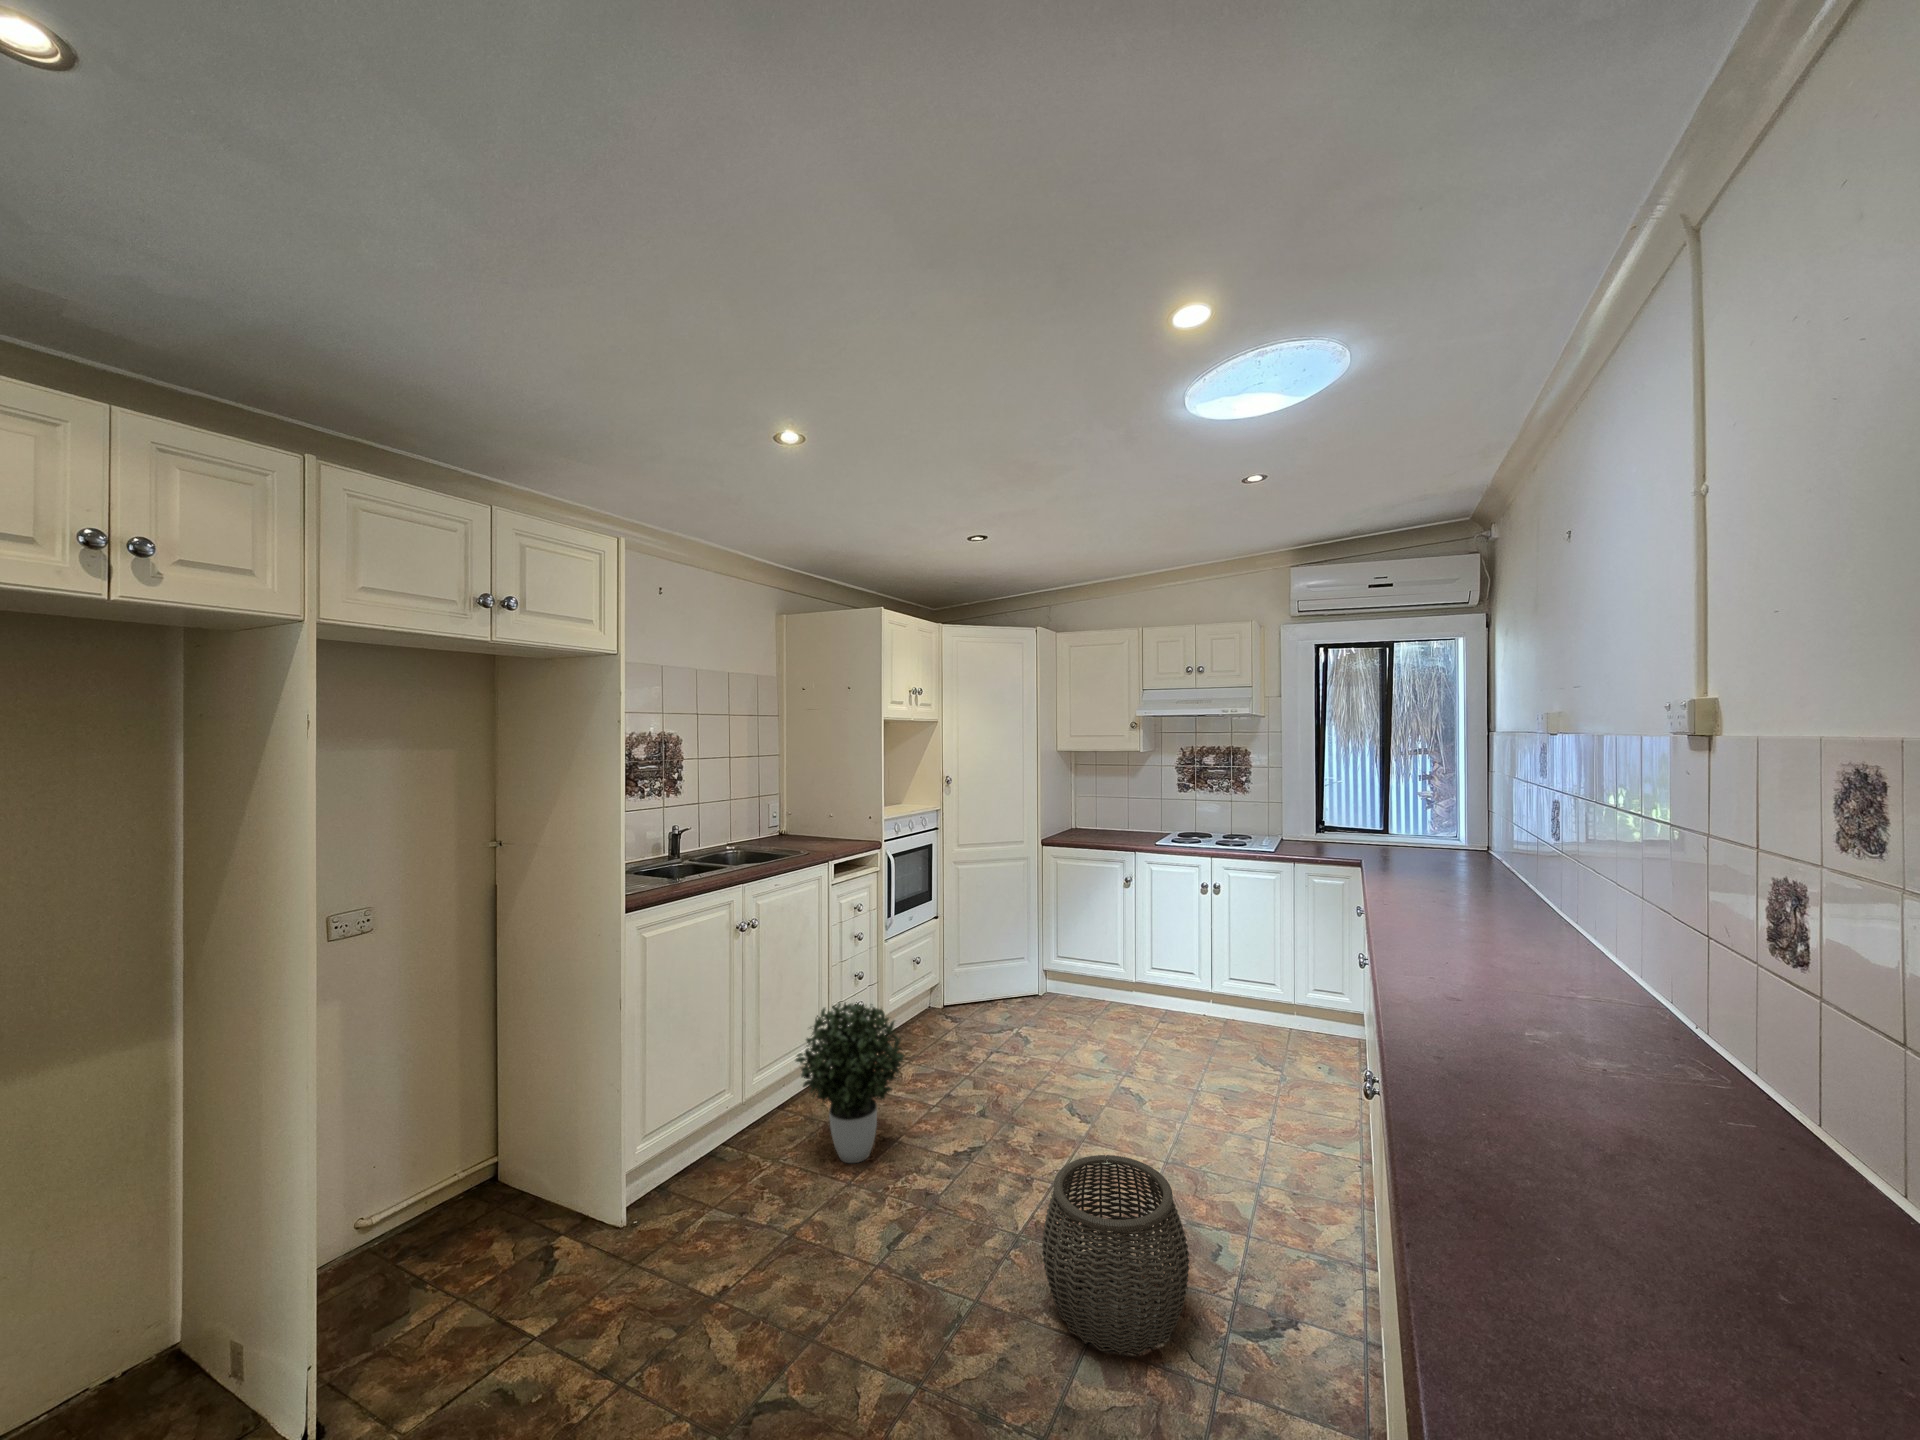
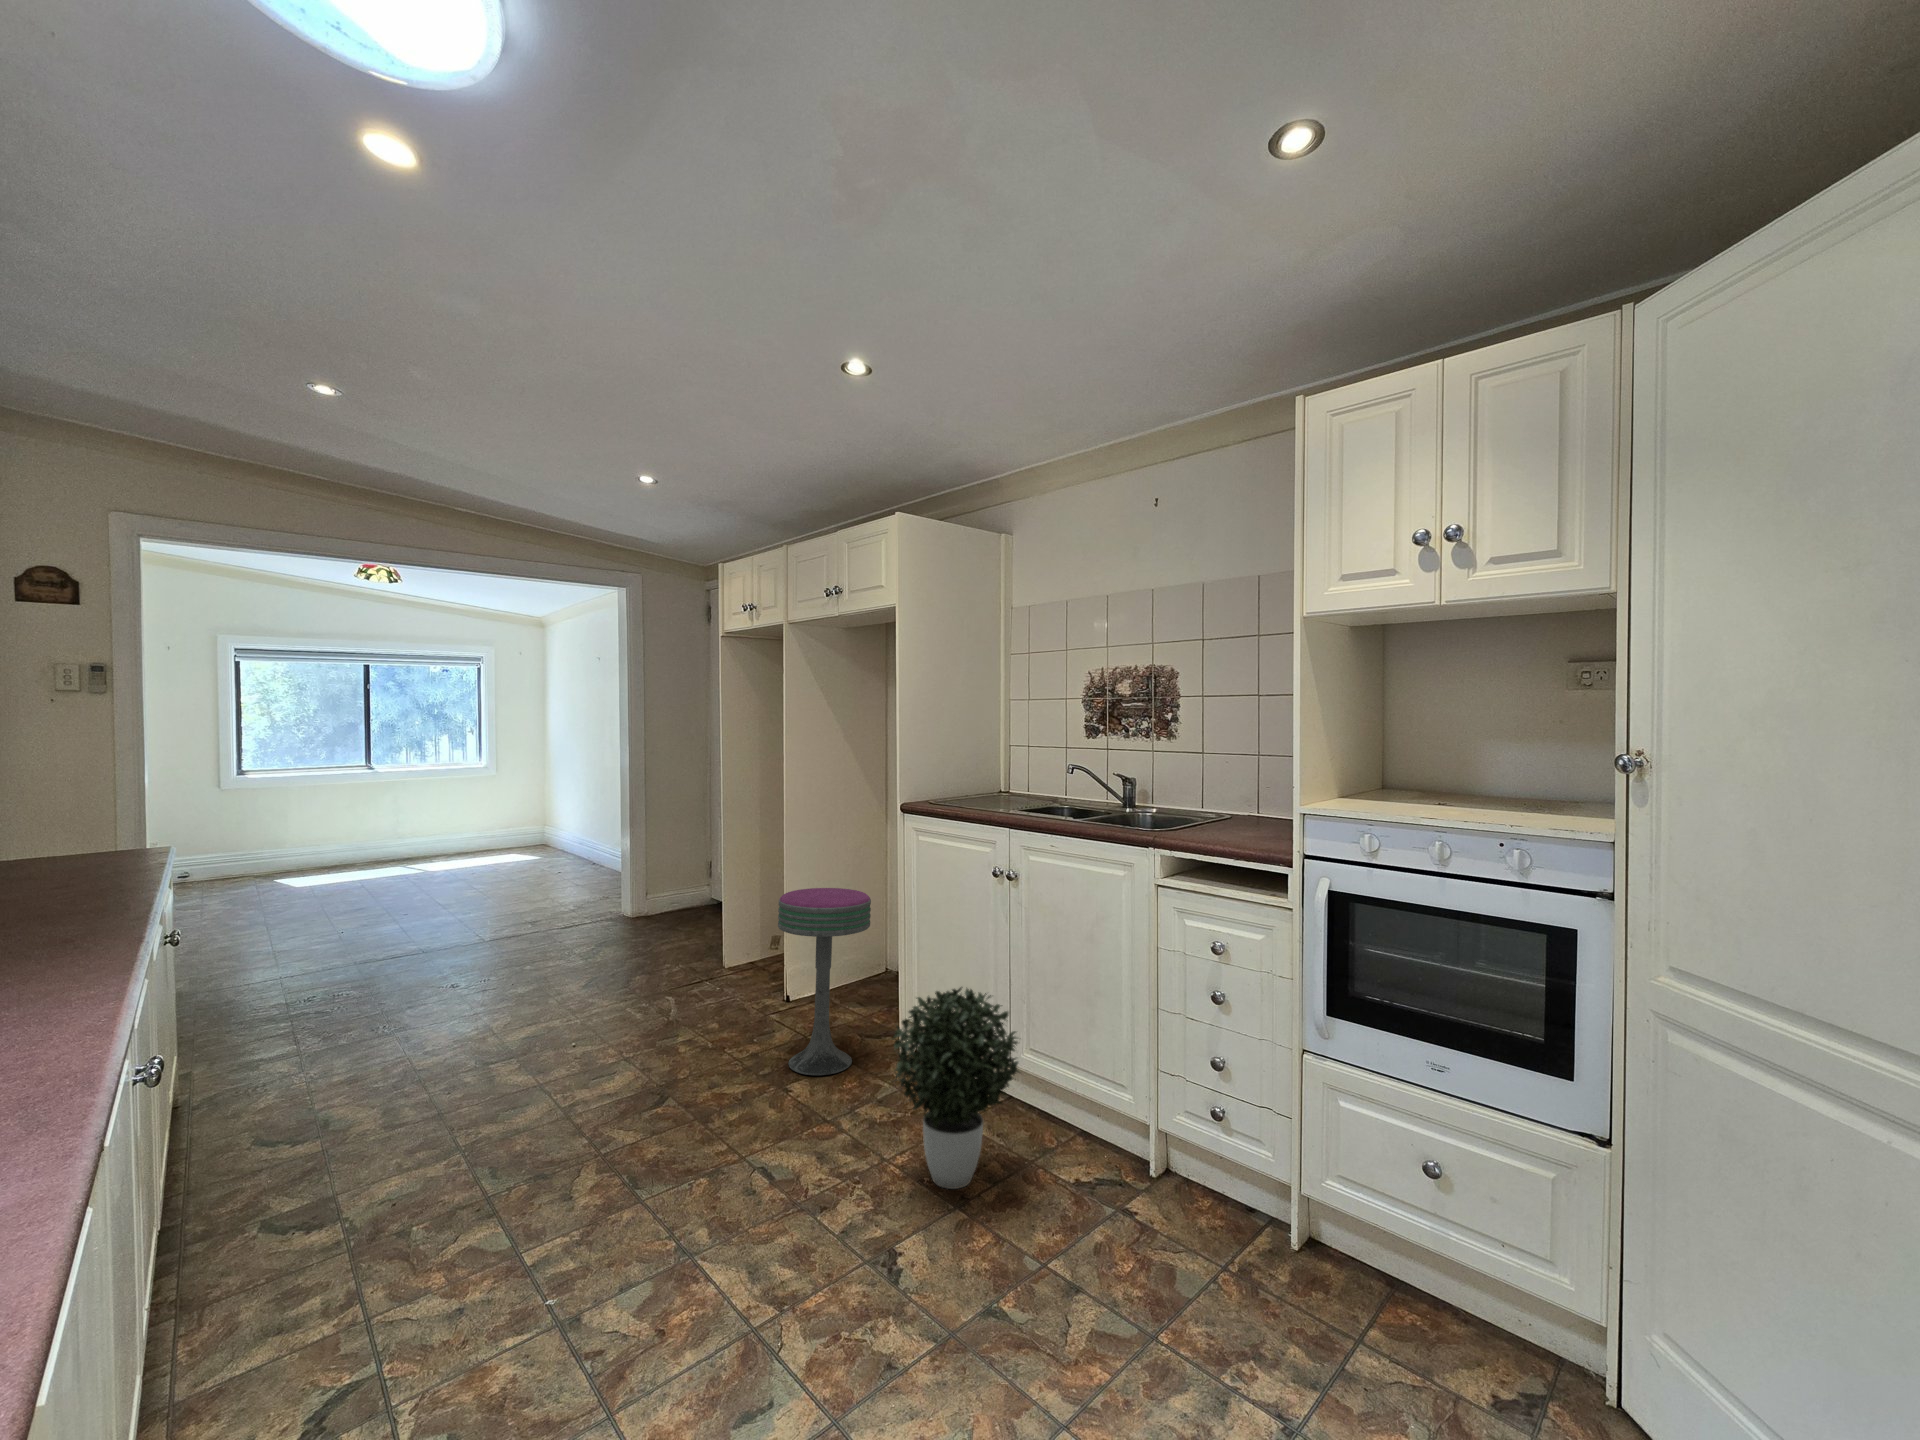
bar stool: none [531,1045,677,1347] -> present [778,888,871,1075]
woven basket: present [1042,1155,1190,1355] -> none [424,1116,614,1336]

